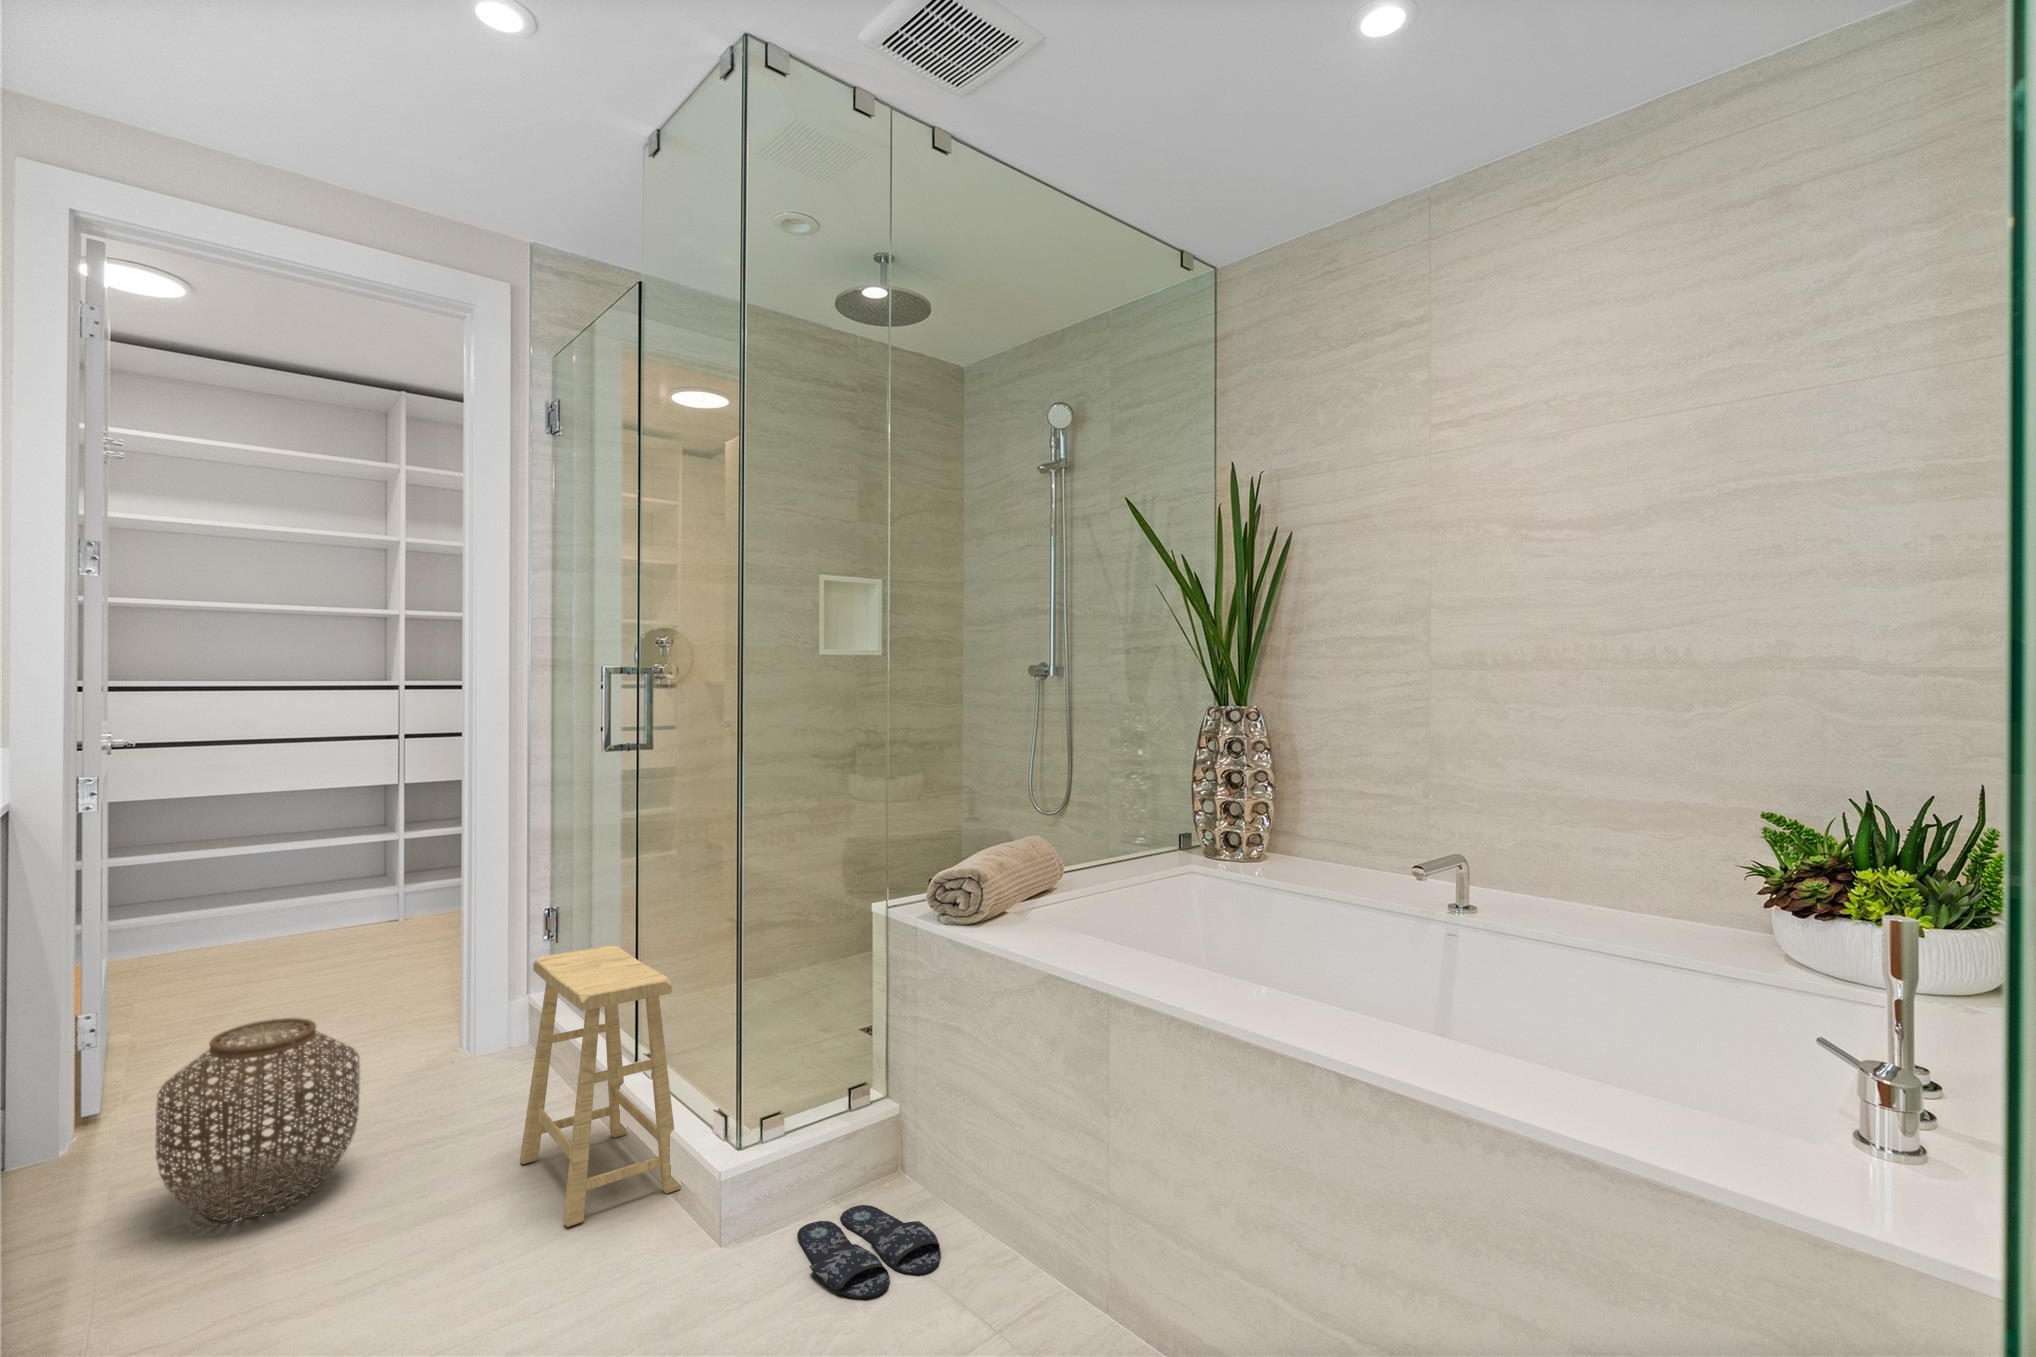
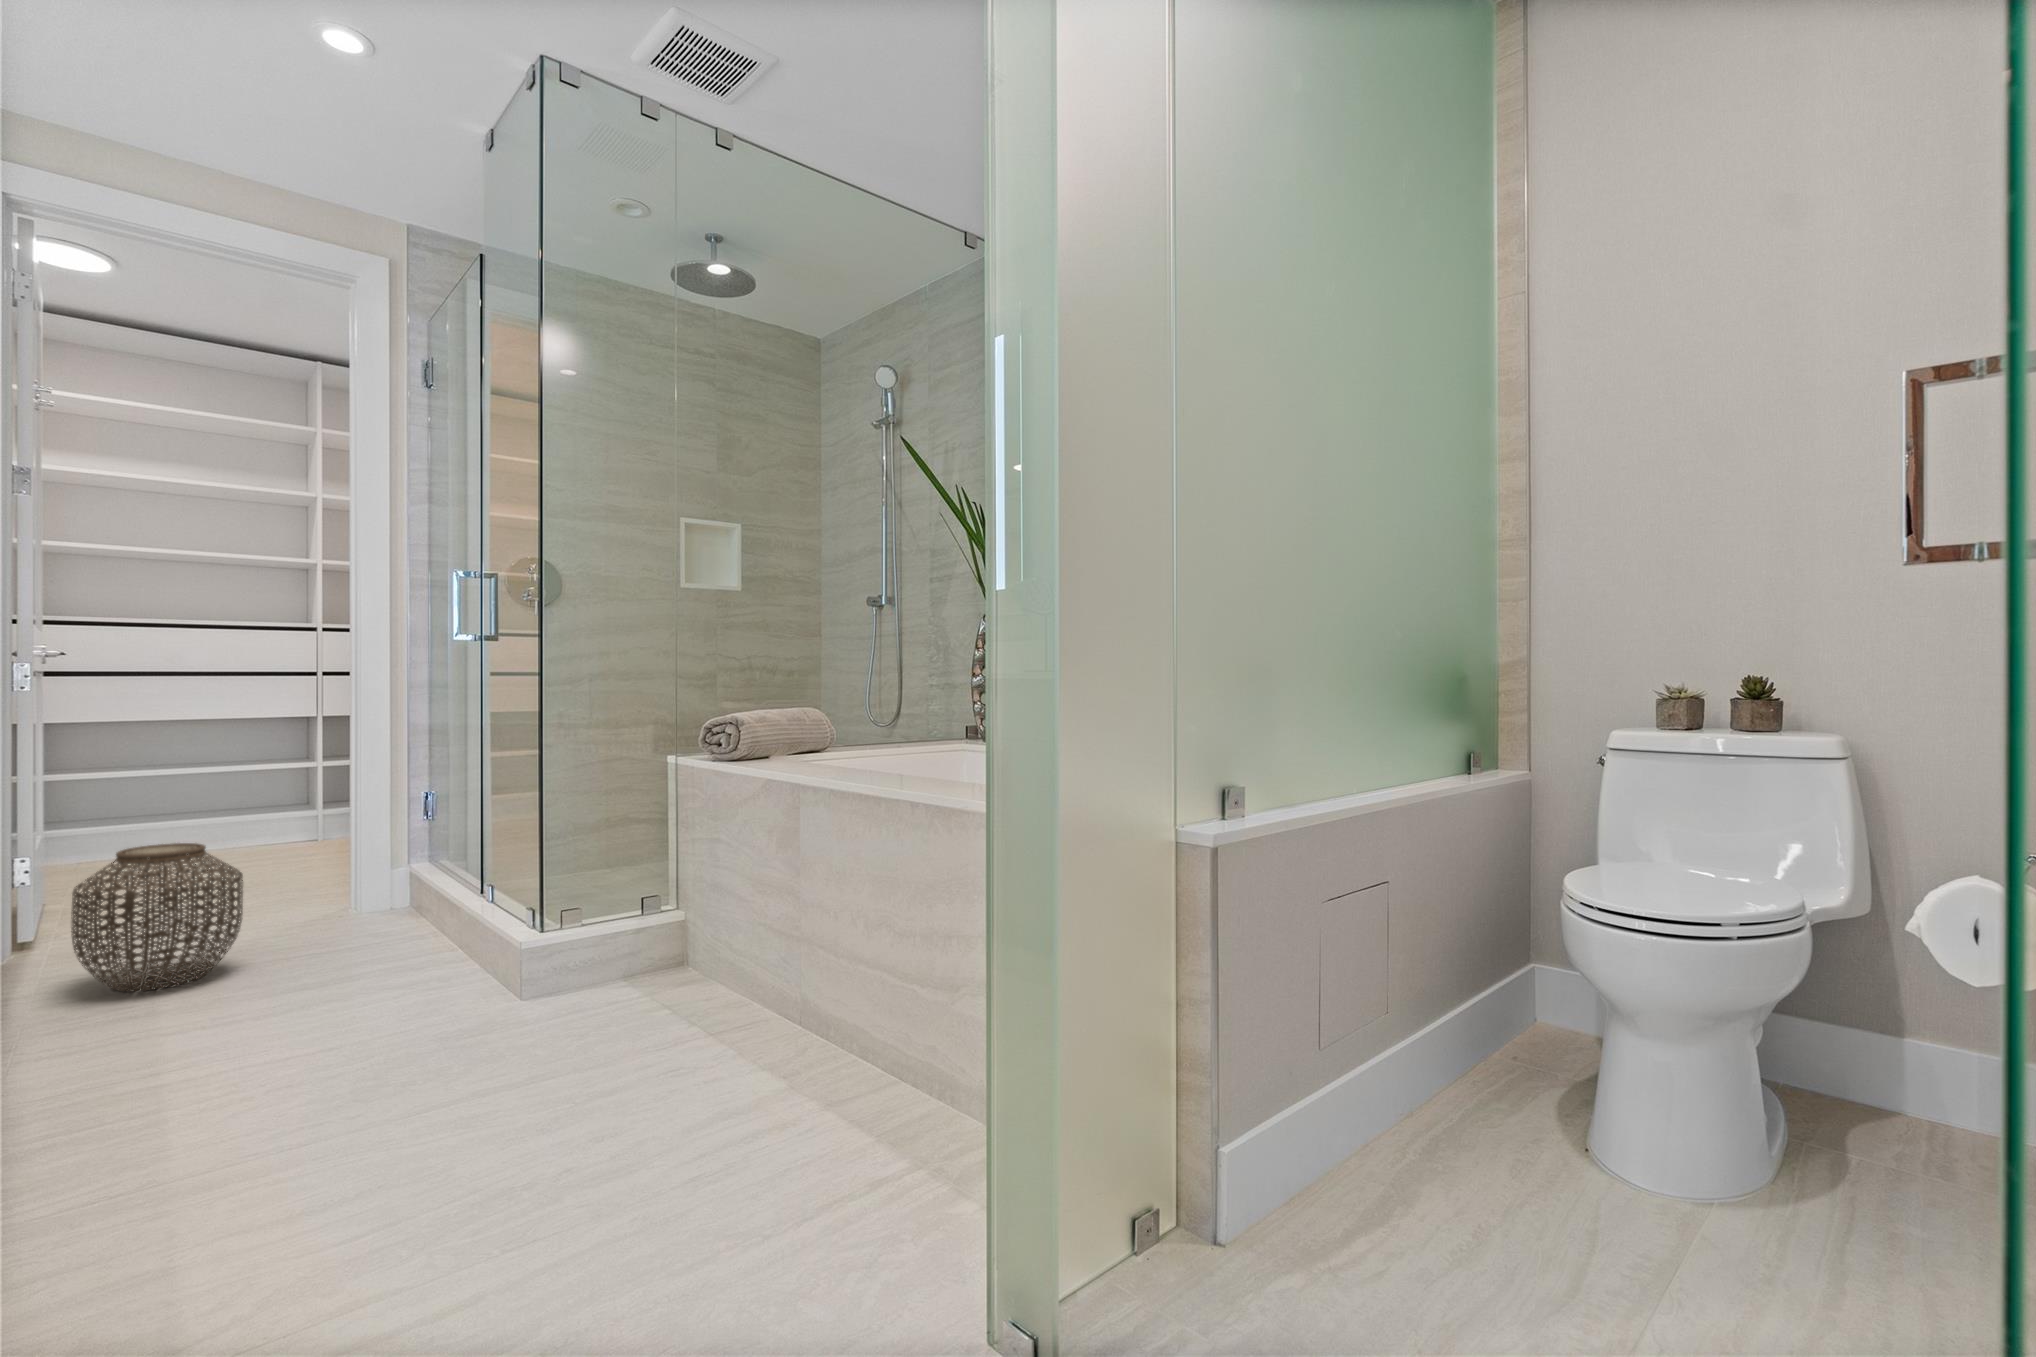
footstool: present [520,946,681,1227] -> none [376,794,502,991]
slippers: present [797,1205,941,1298] -> none [582,978,691,1019]

